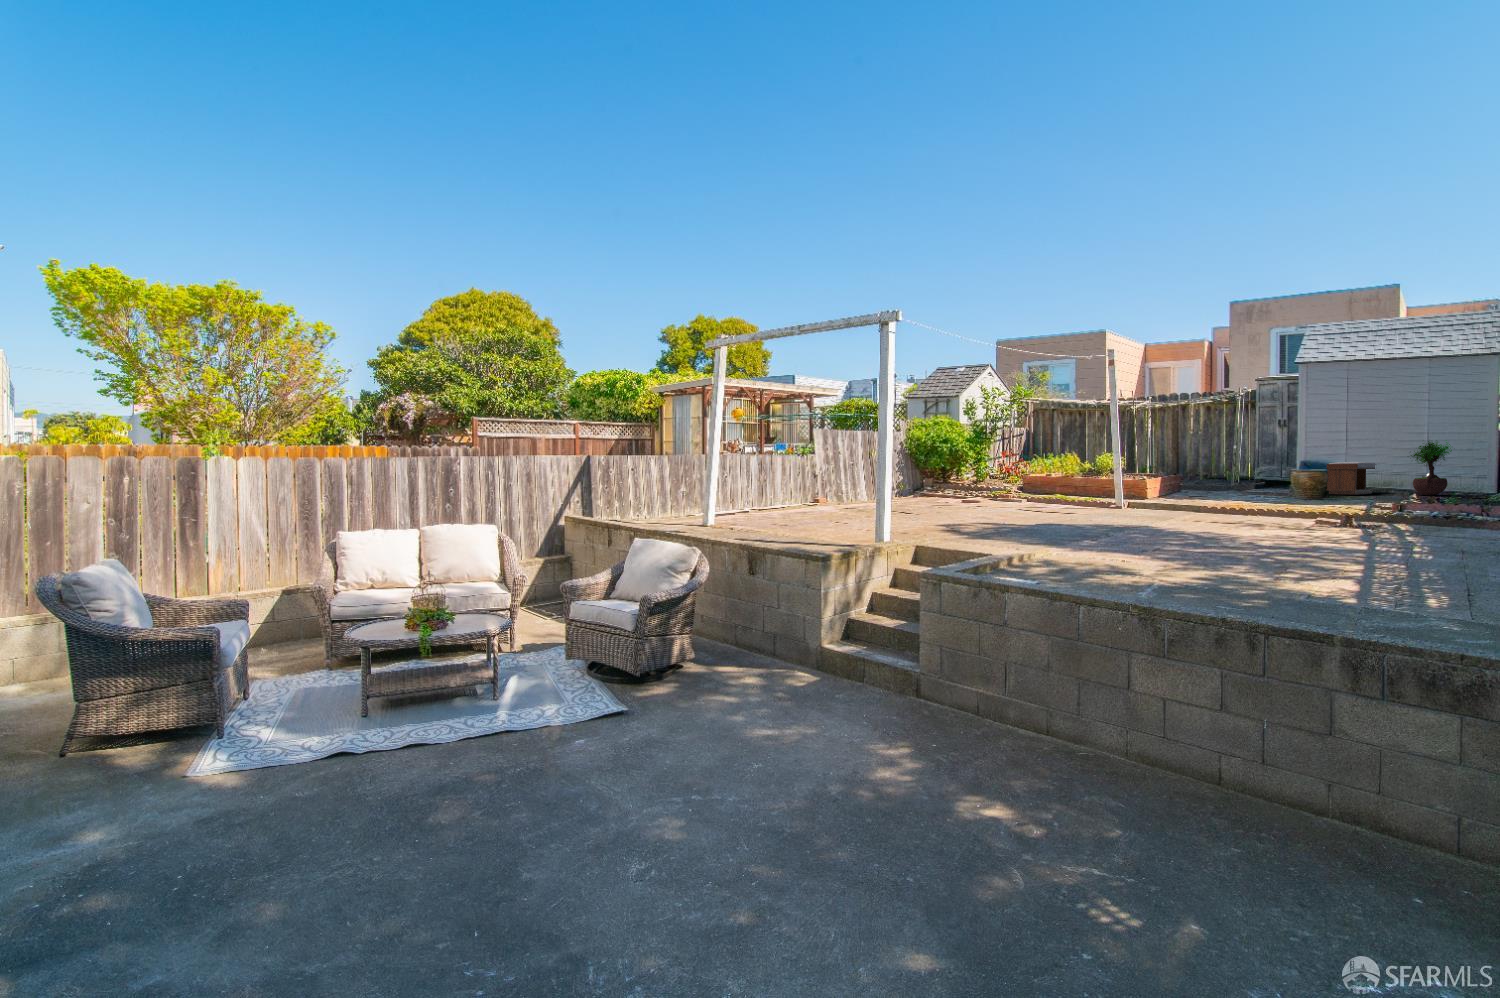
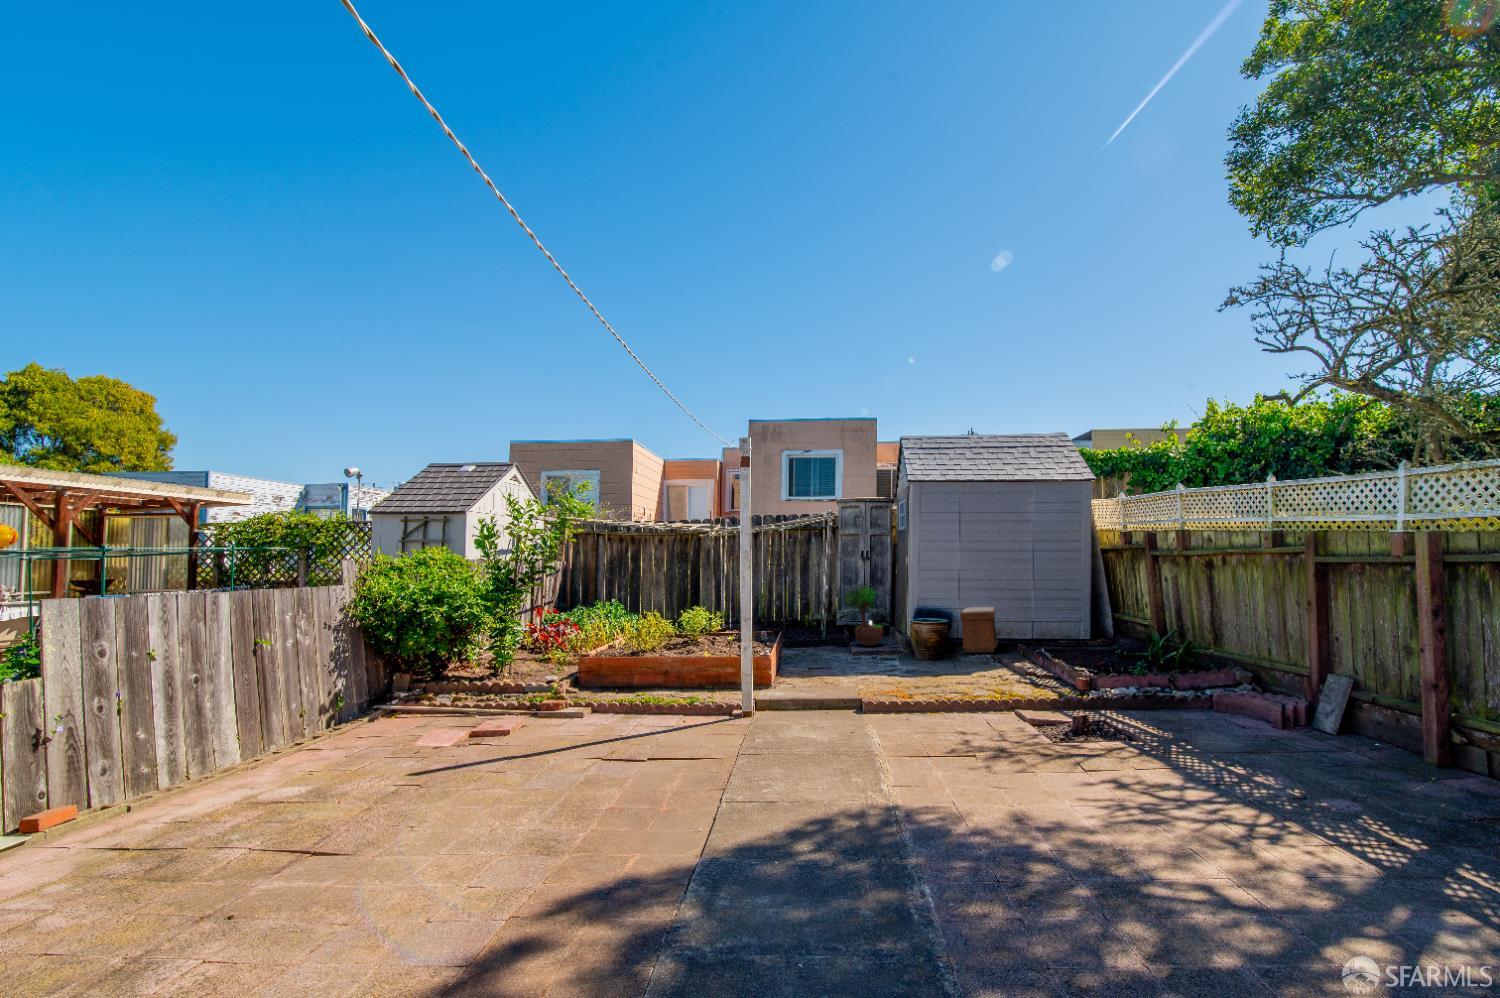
potted tree: present [1411,441,1452,496] -> present [844,587,883,646]

